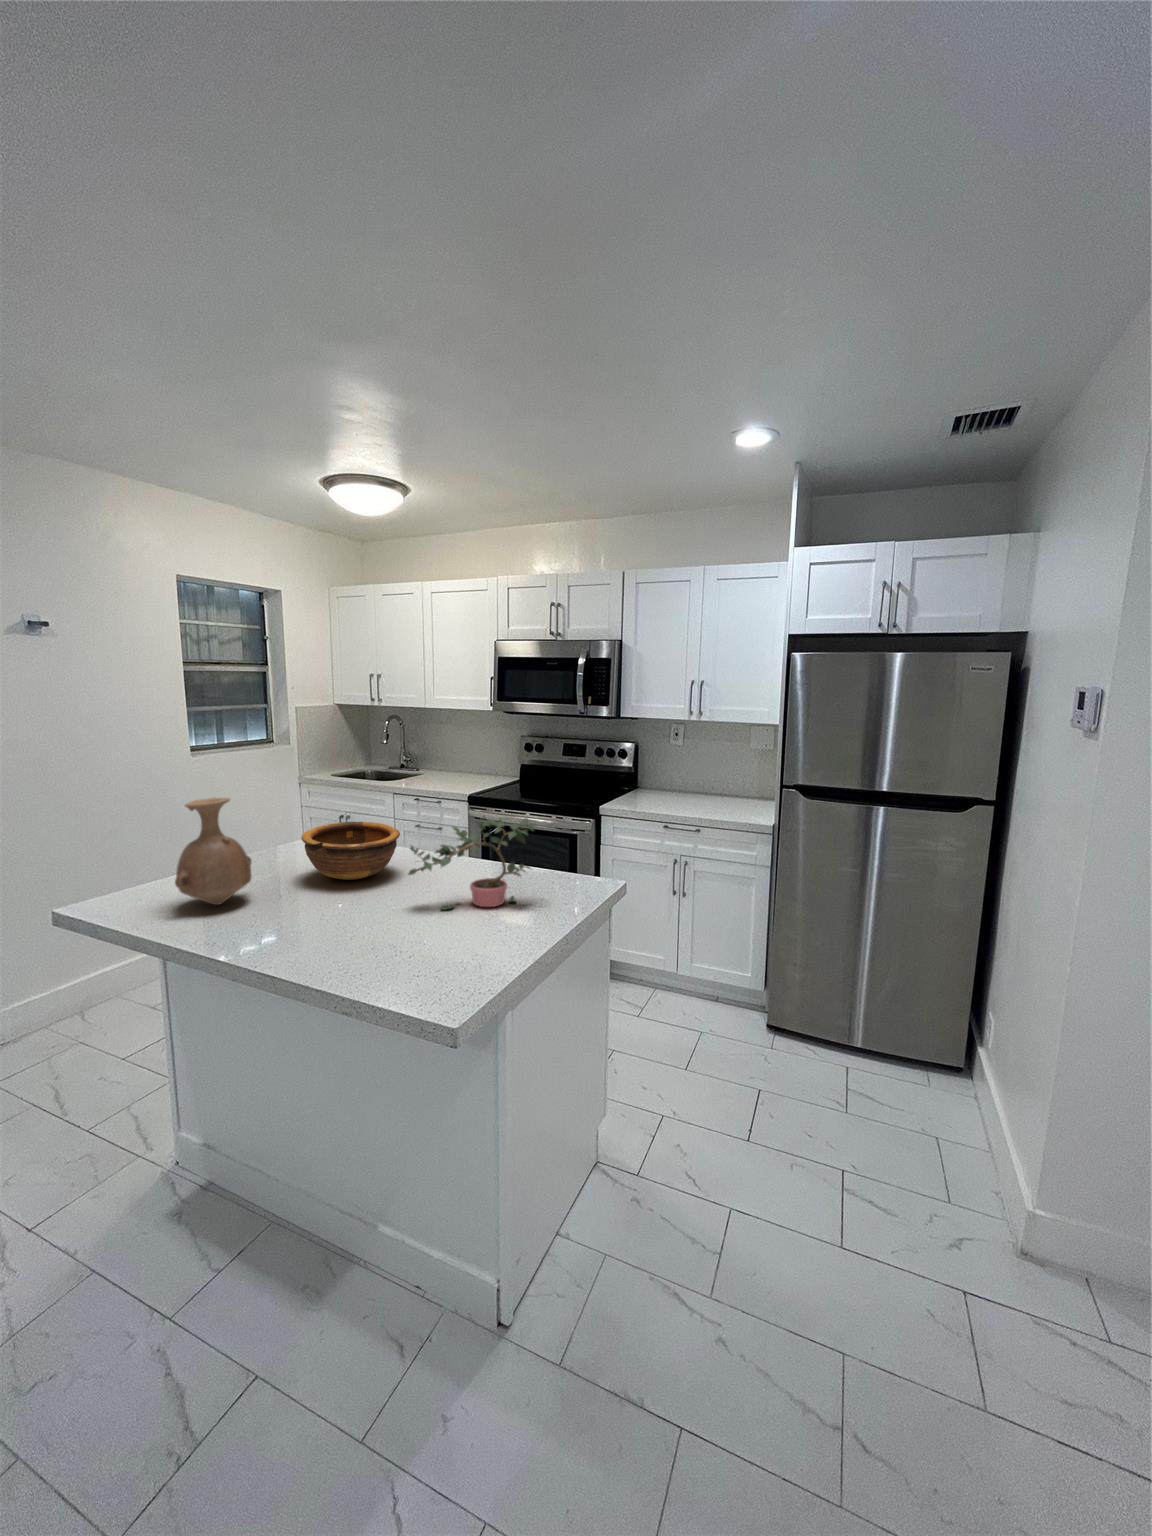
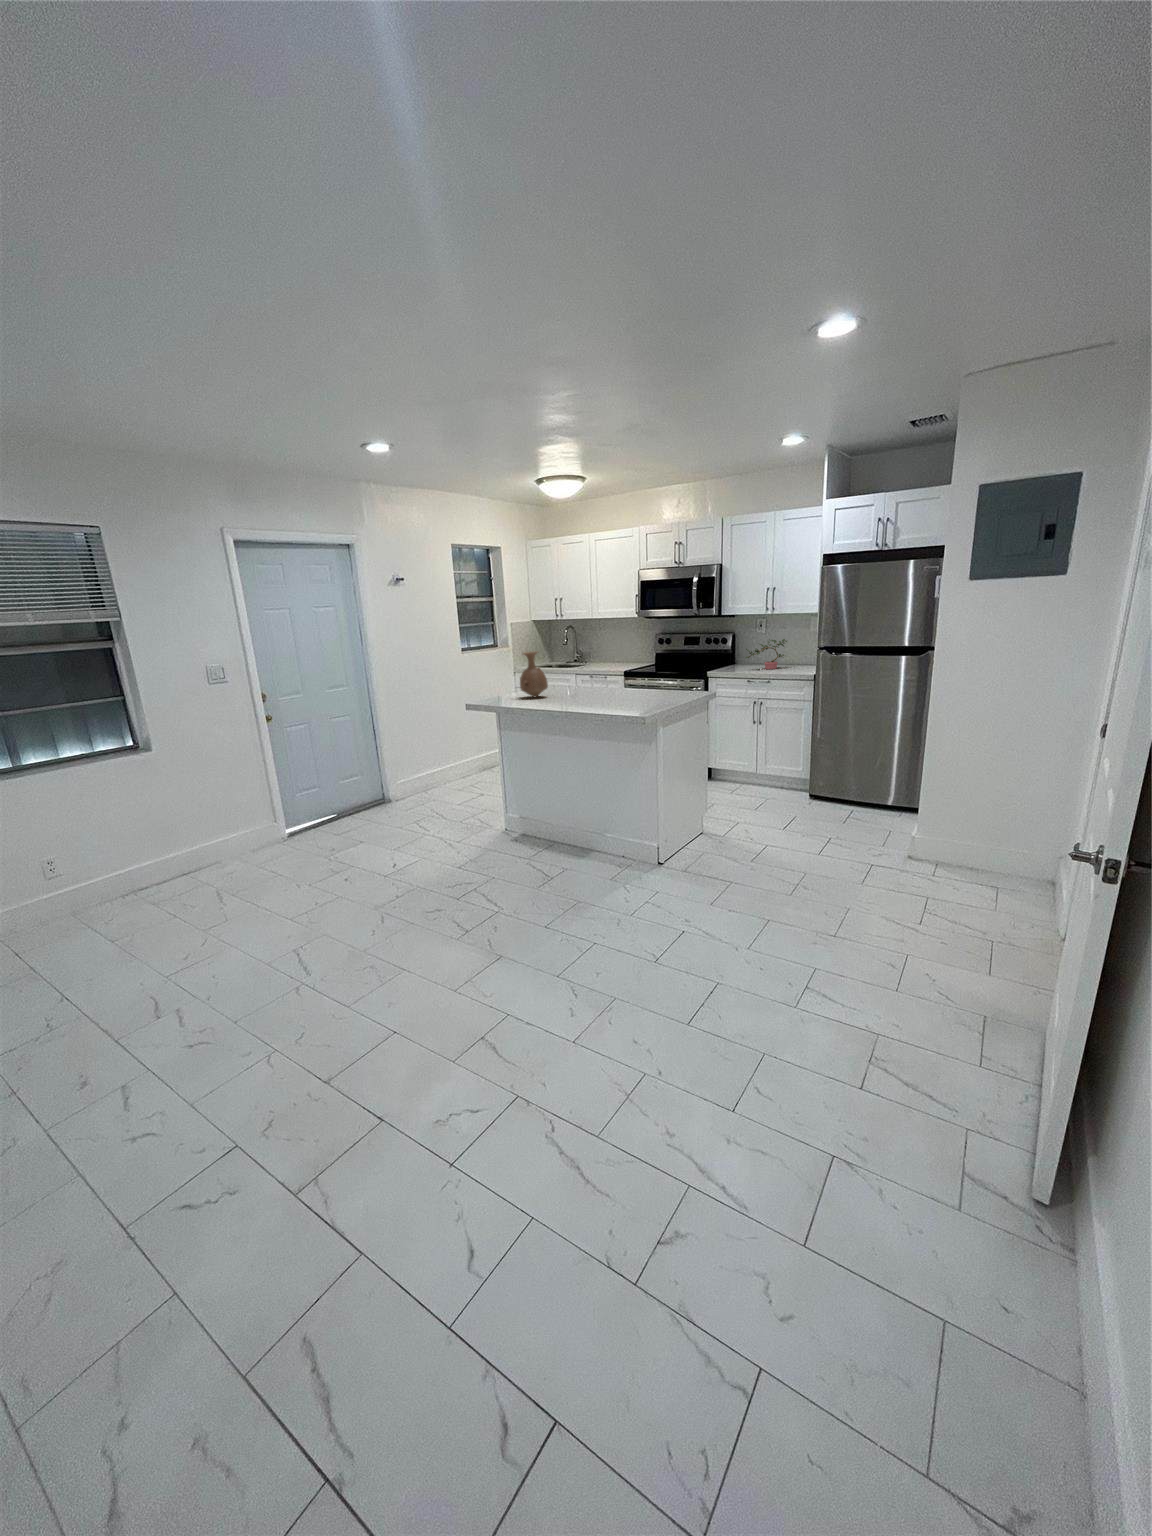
potted plant: present [408,817,537,910] -> present [745,639,787,670]
bowl: present [301,822,400,880] -> none [562,668,606,692]

